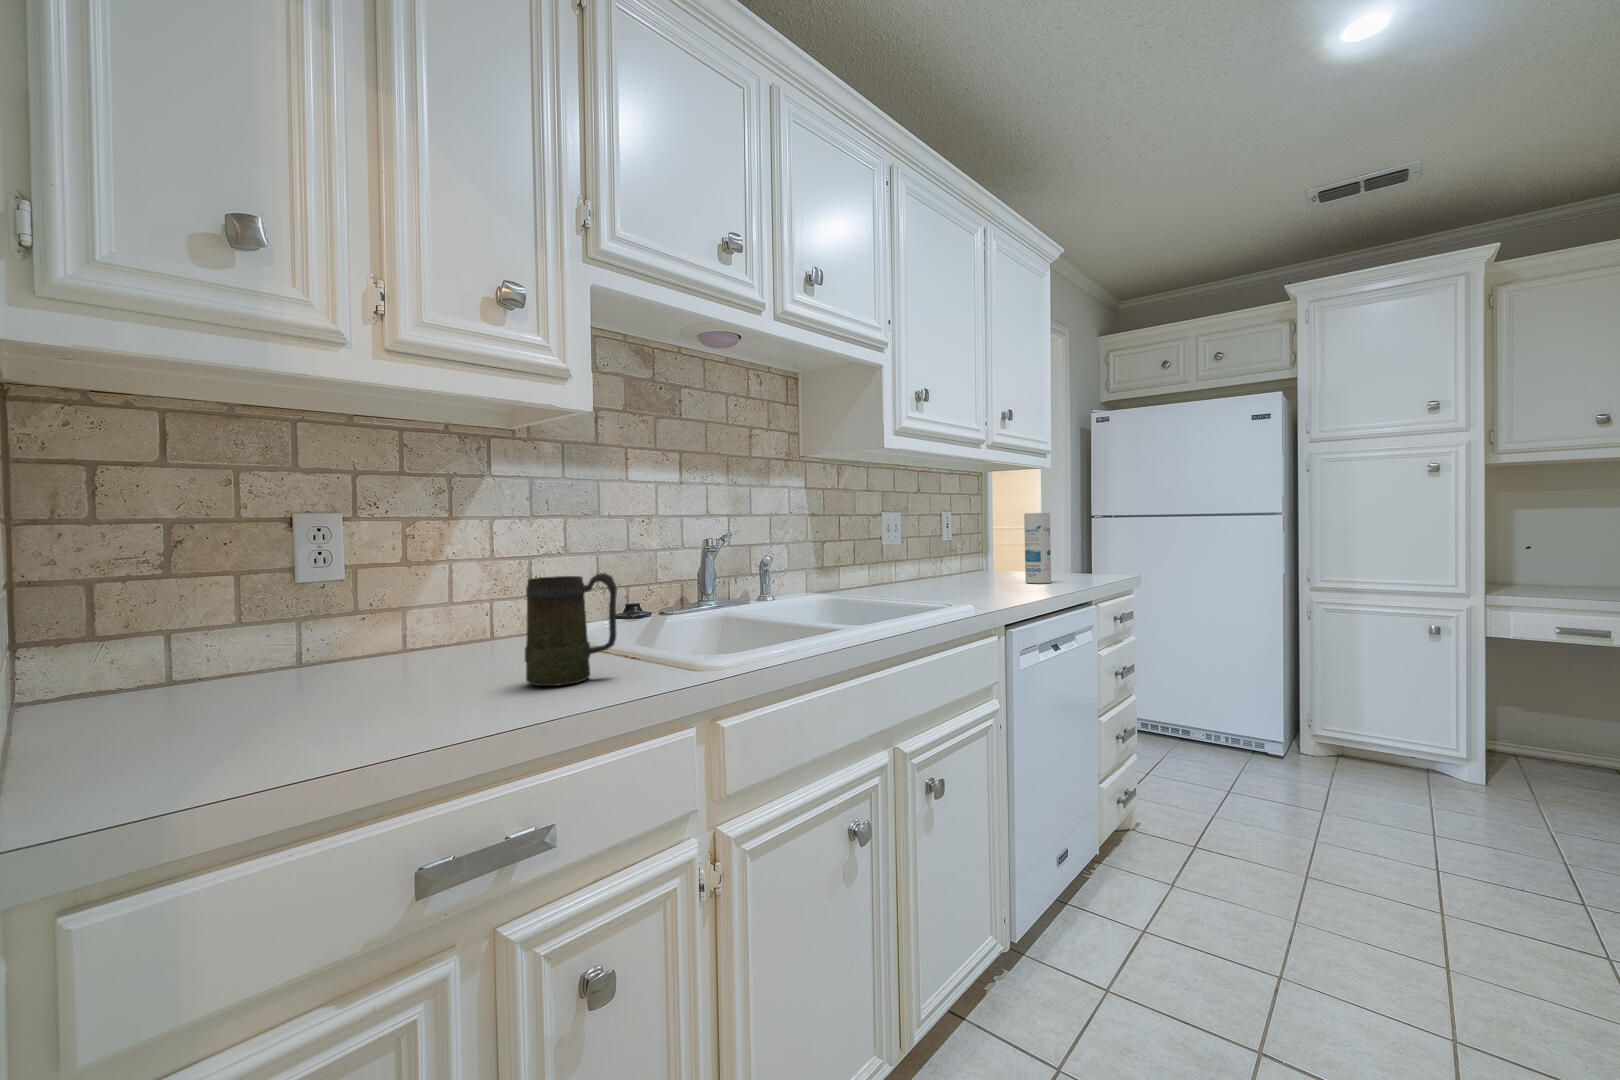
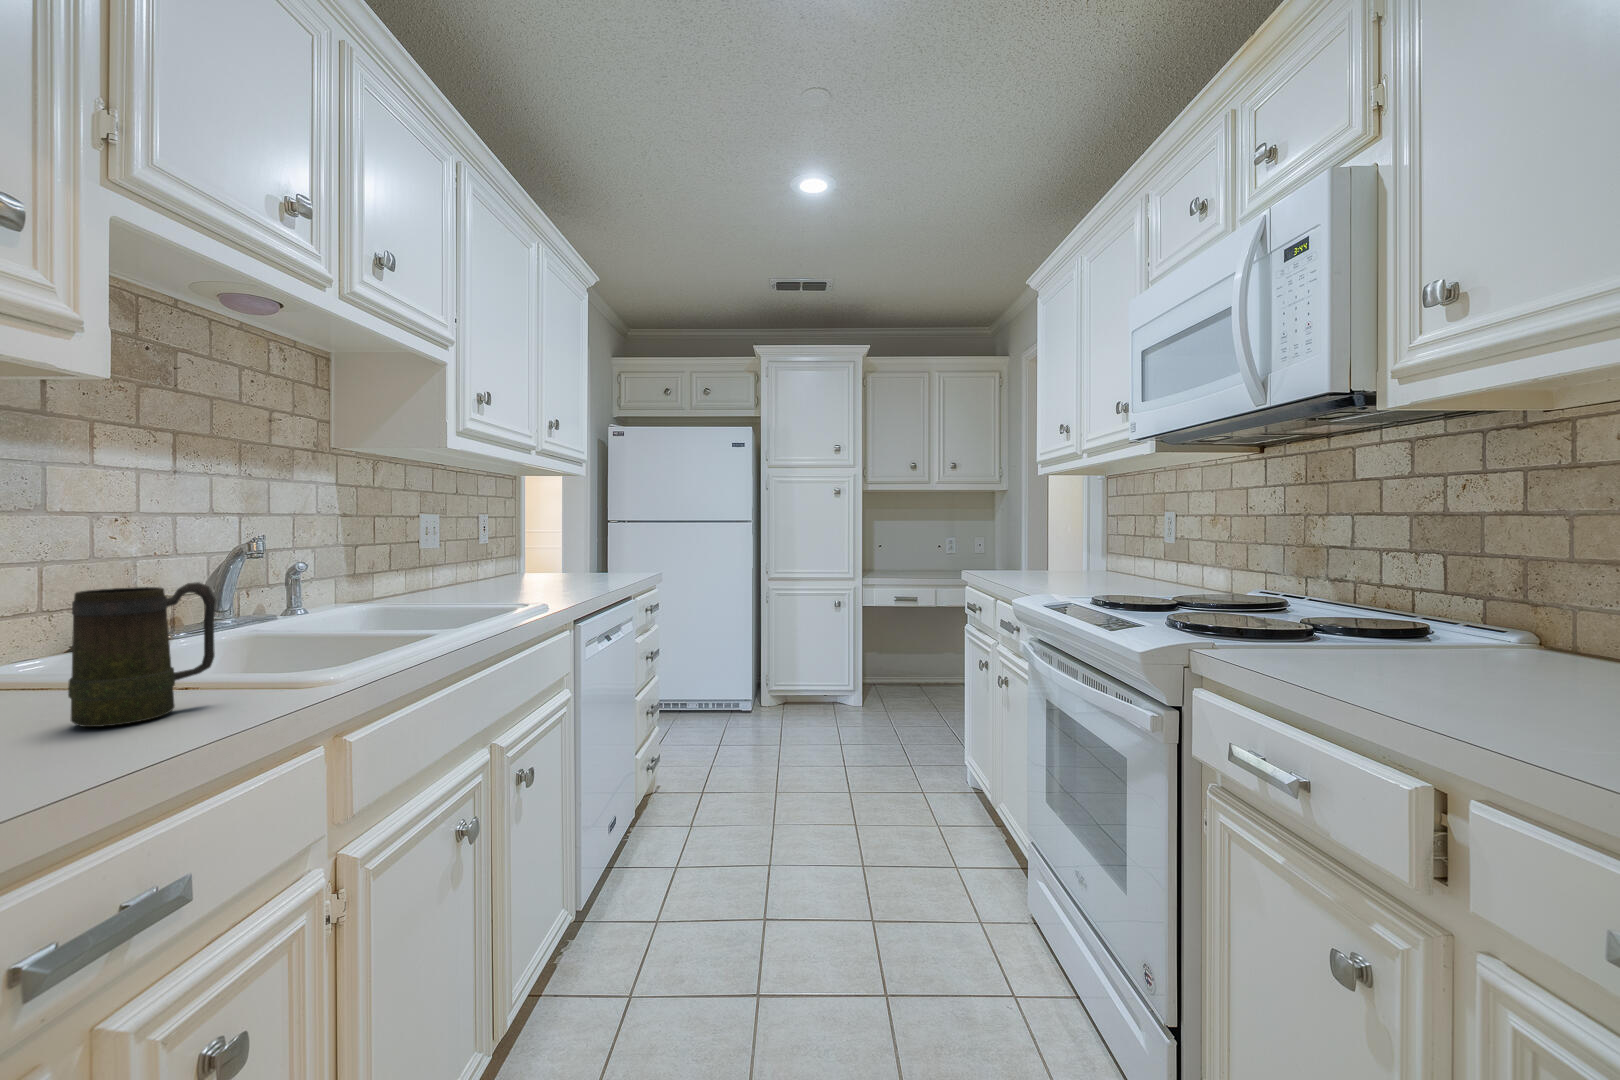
canister: present [1024,513,1051,583] -> none [567,517,592,583]

